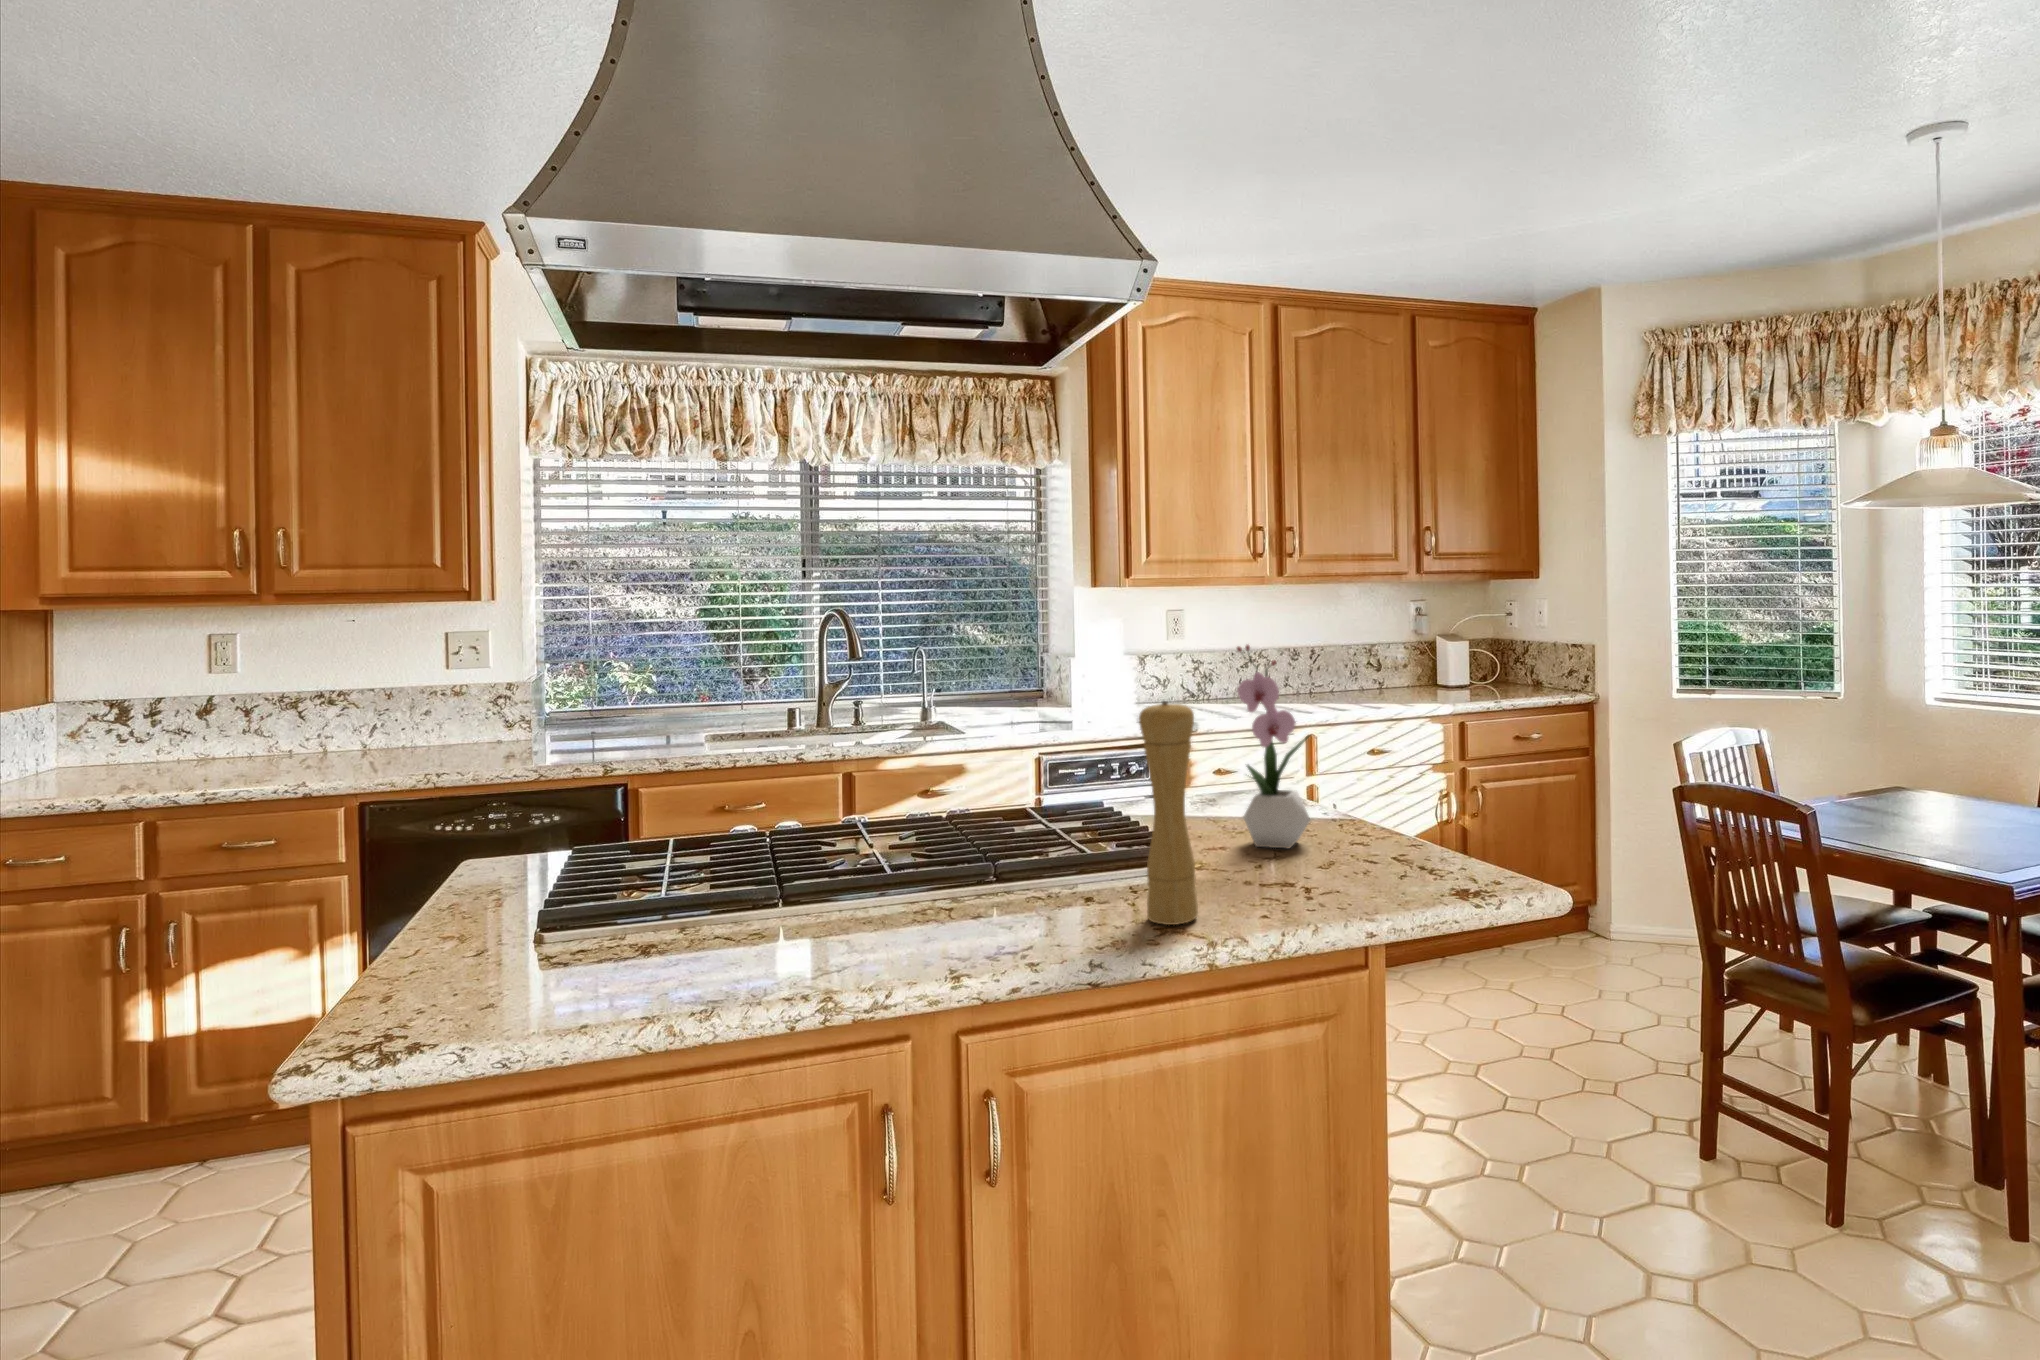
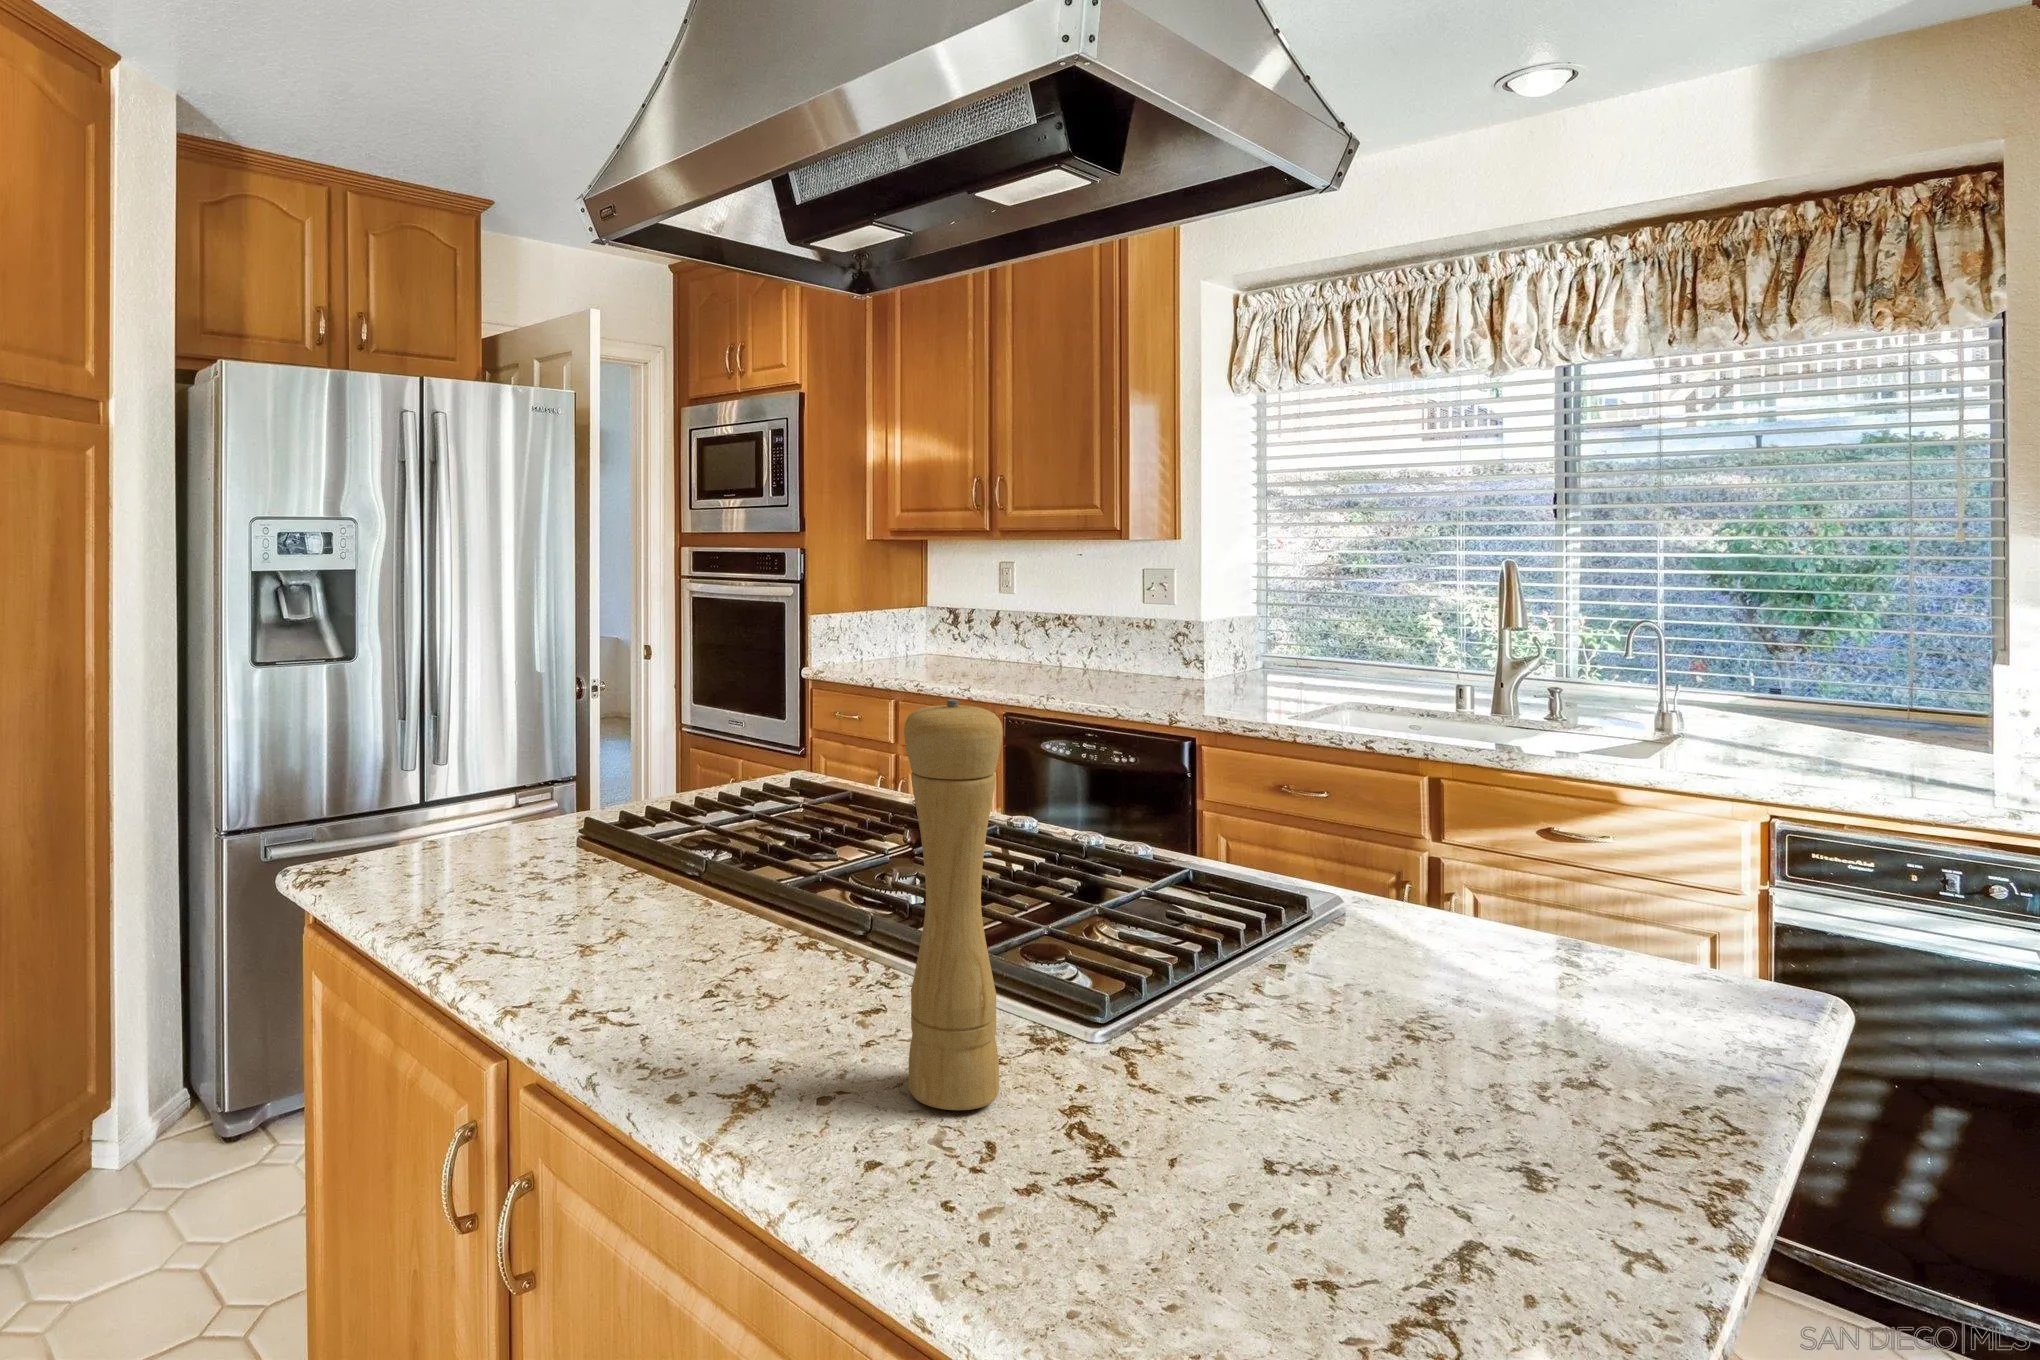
flower arrangement: present [1237,645,1310,848] -> none [1416,637,1668,1122]

